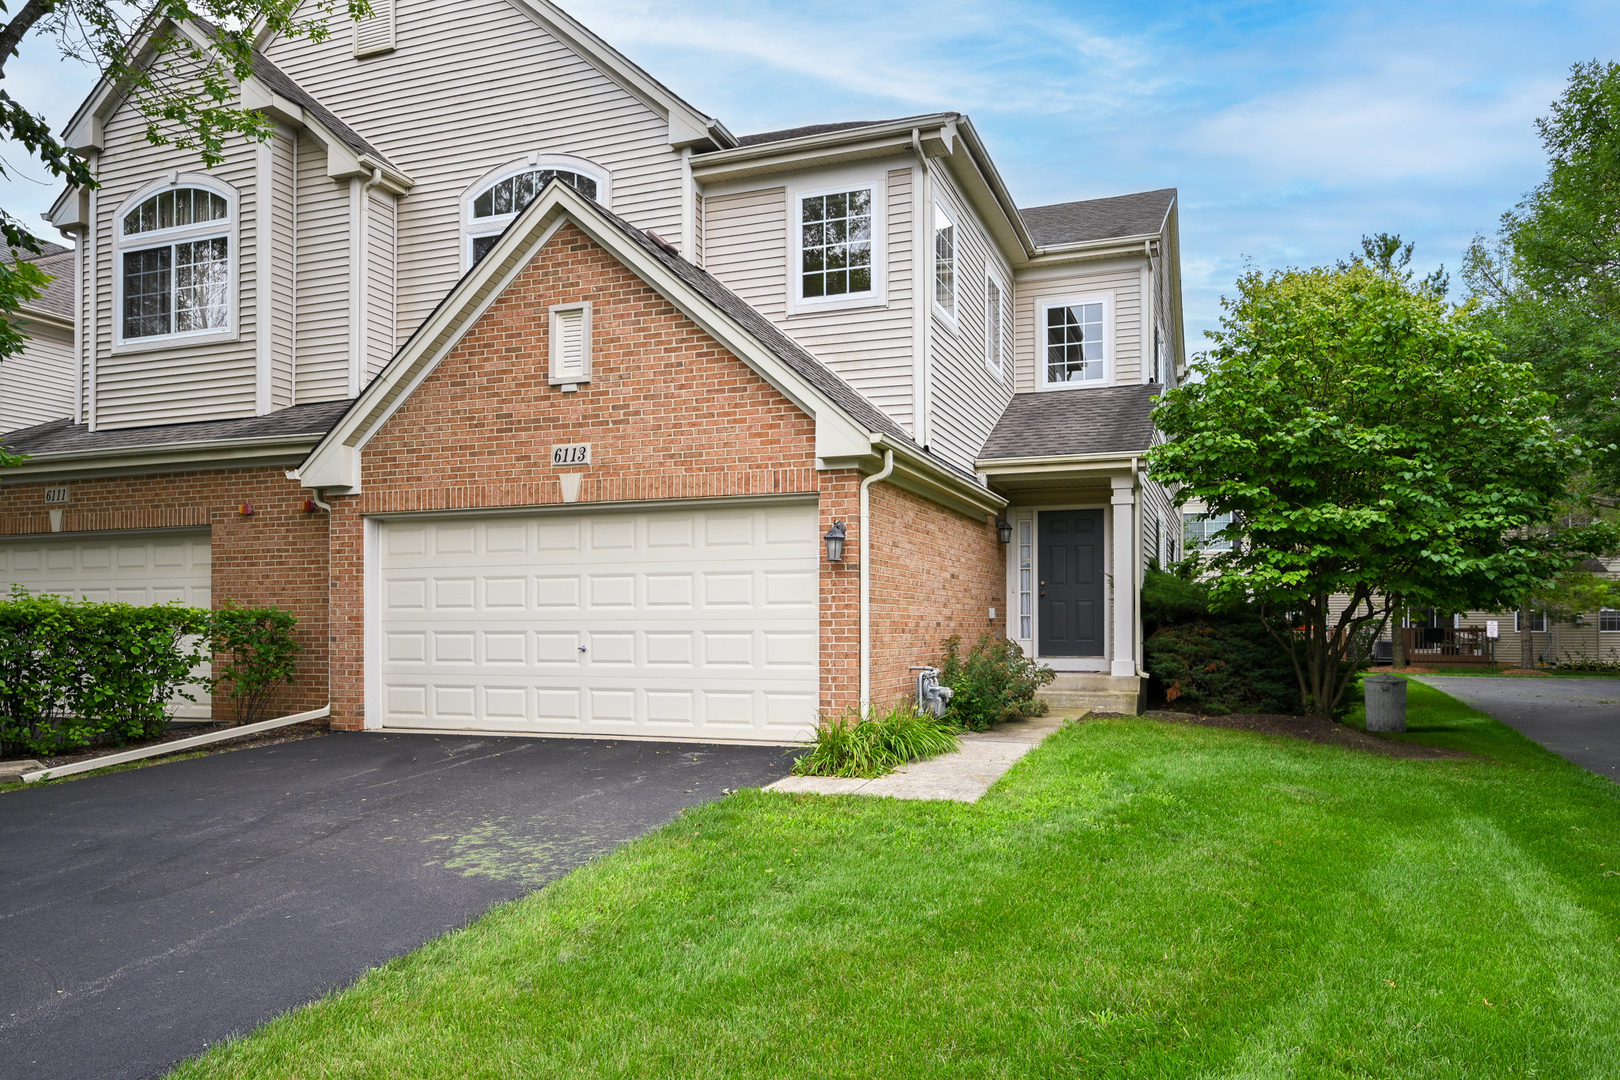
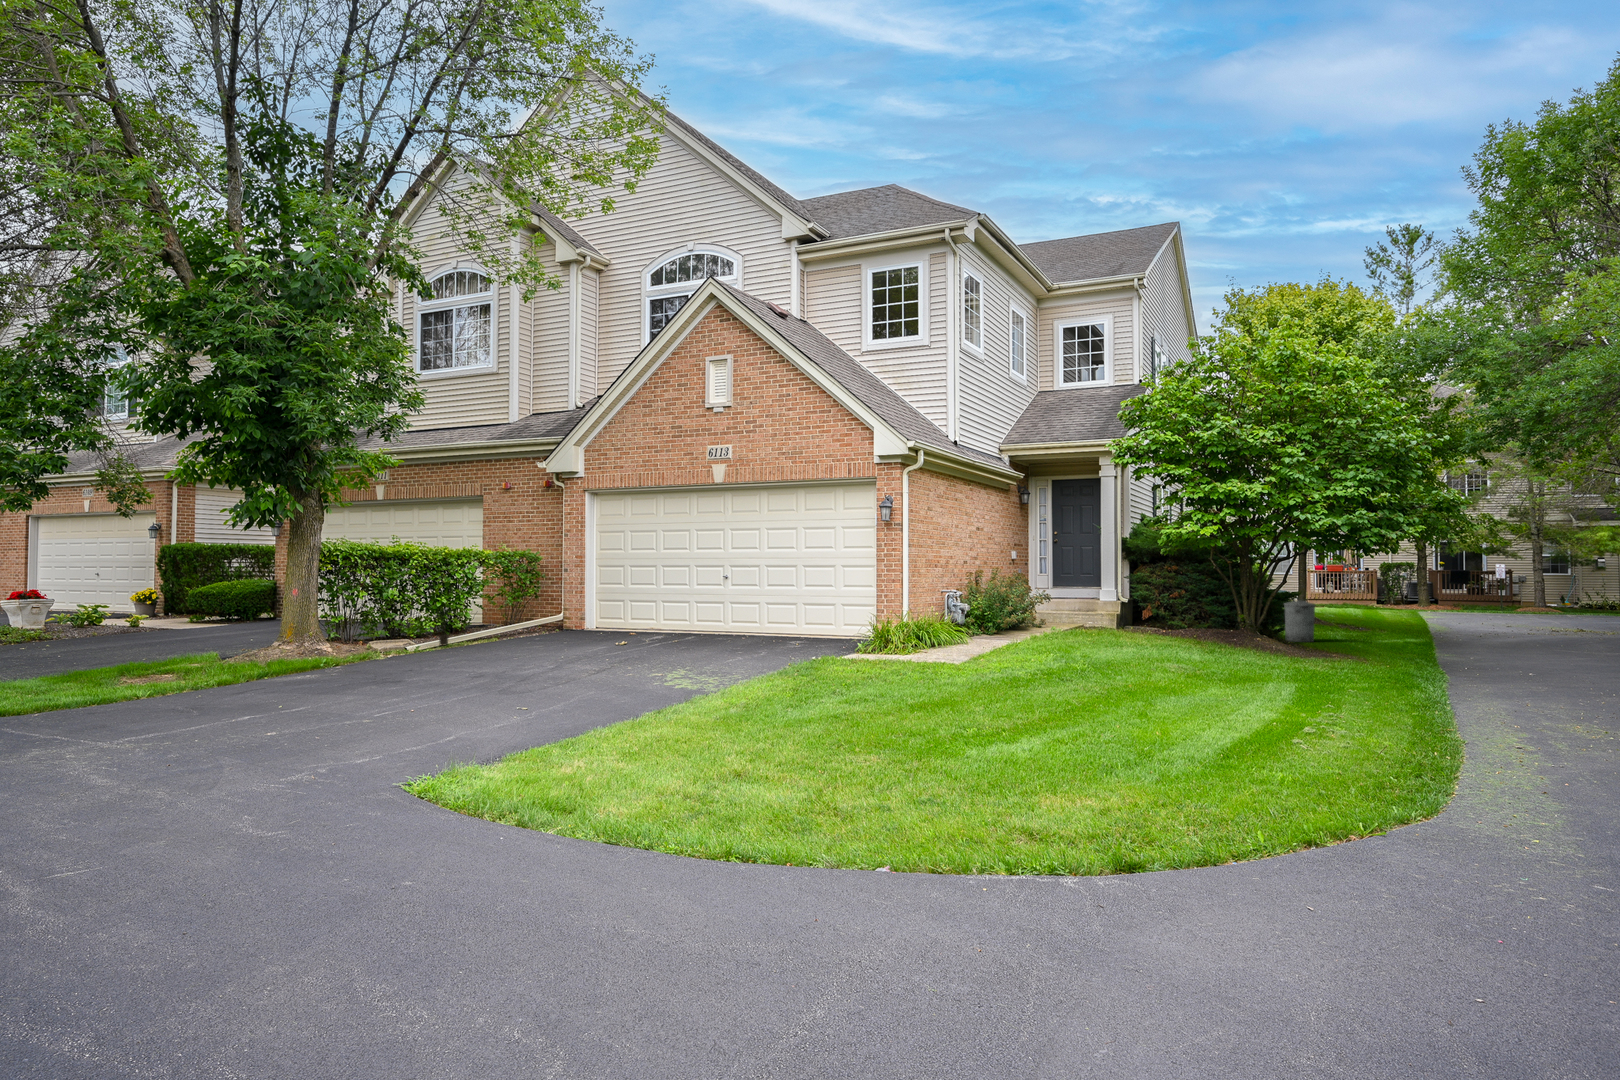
potted plant: none [92,693,132,759] -> present [434,608,450,645]

